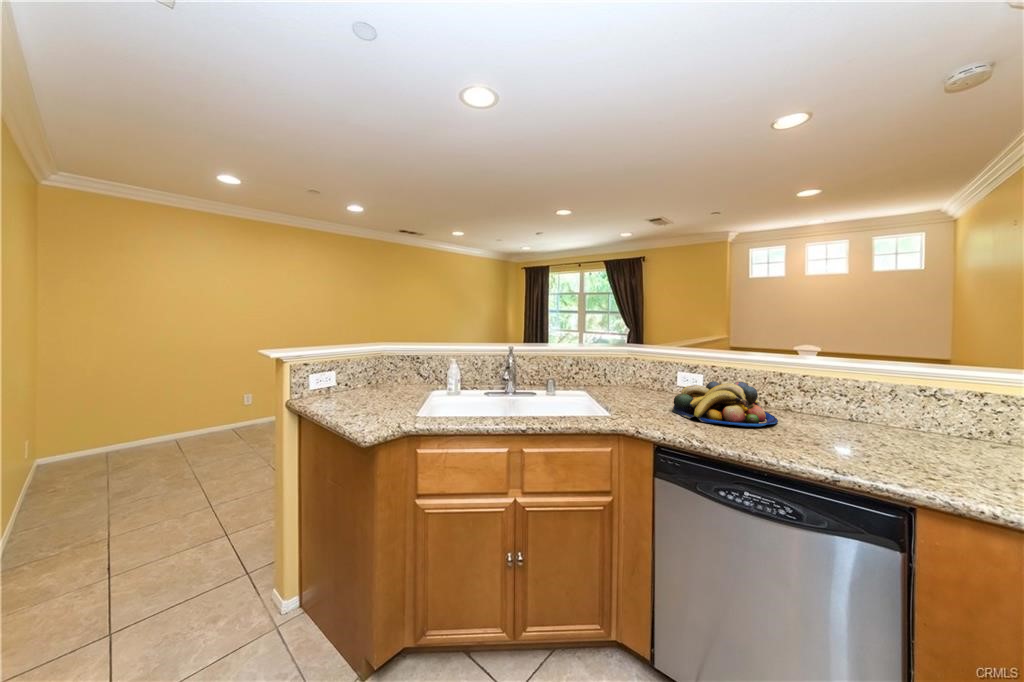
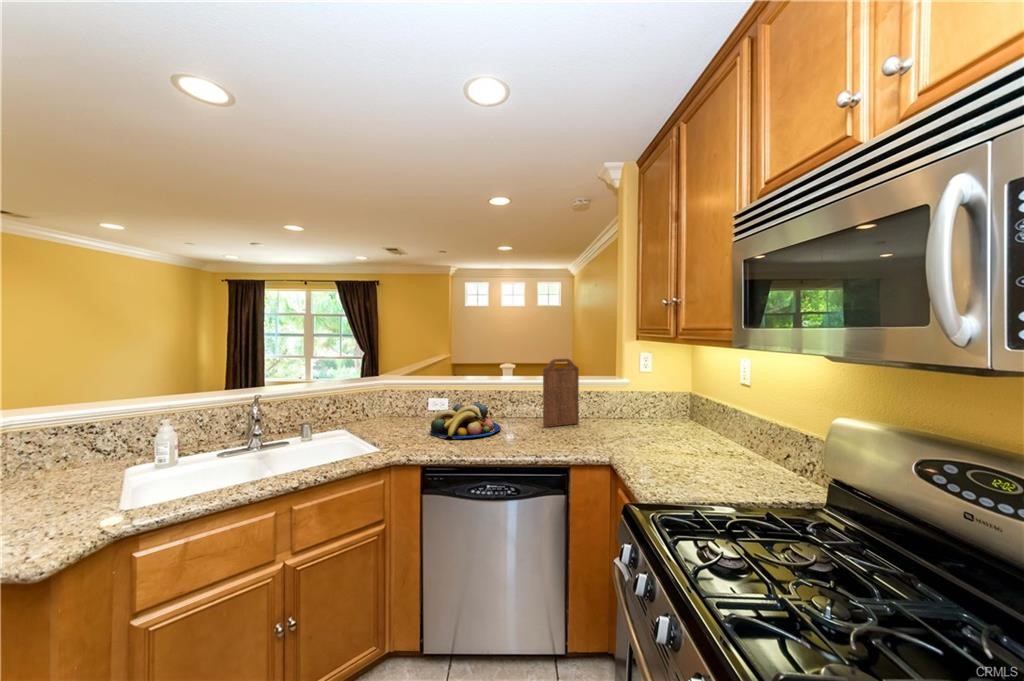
cutting board: none [861,329,956,443] -> present [543,359,579,427]

